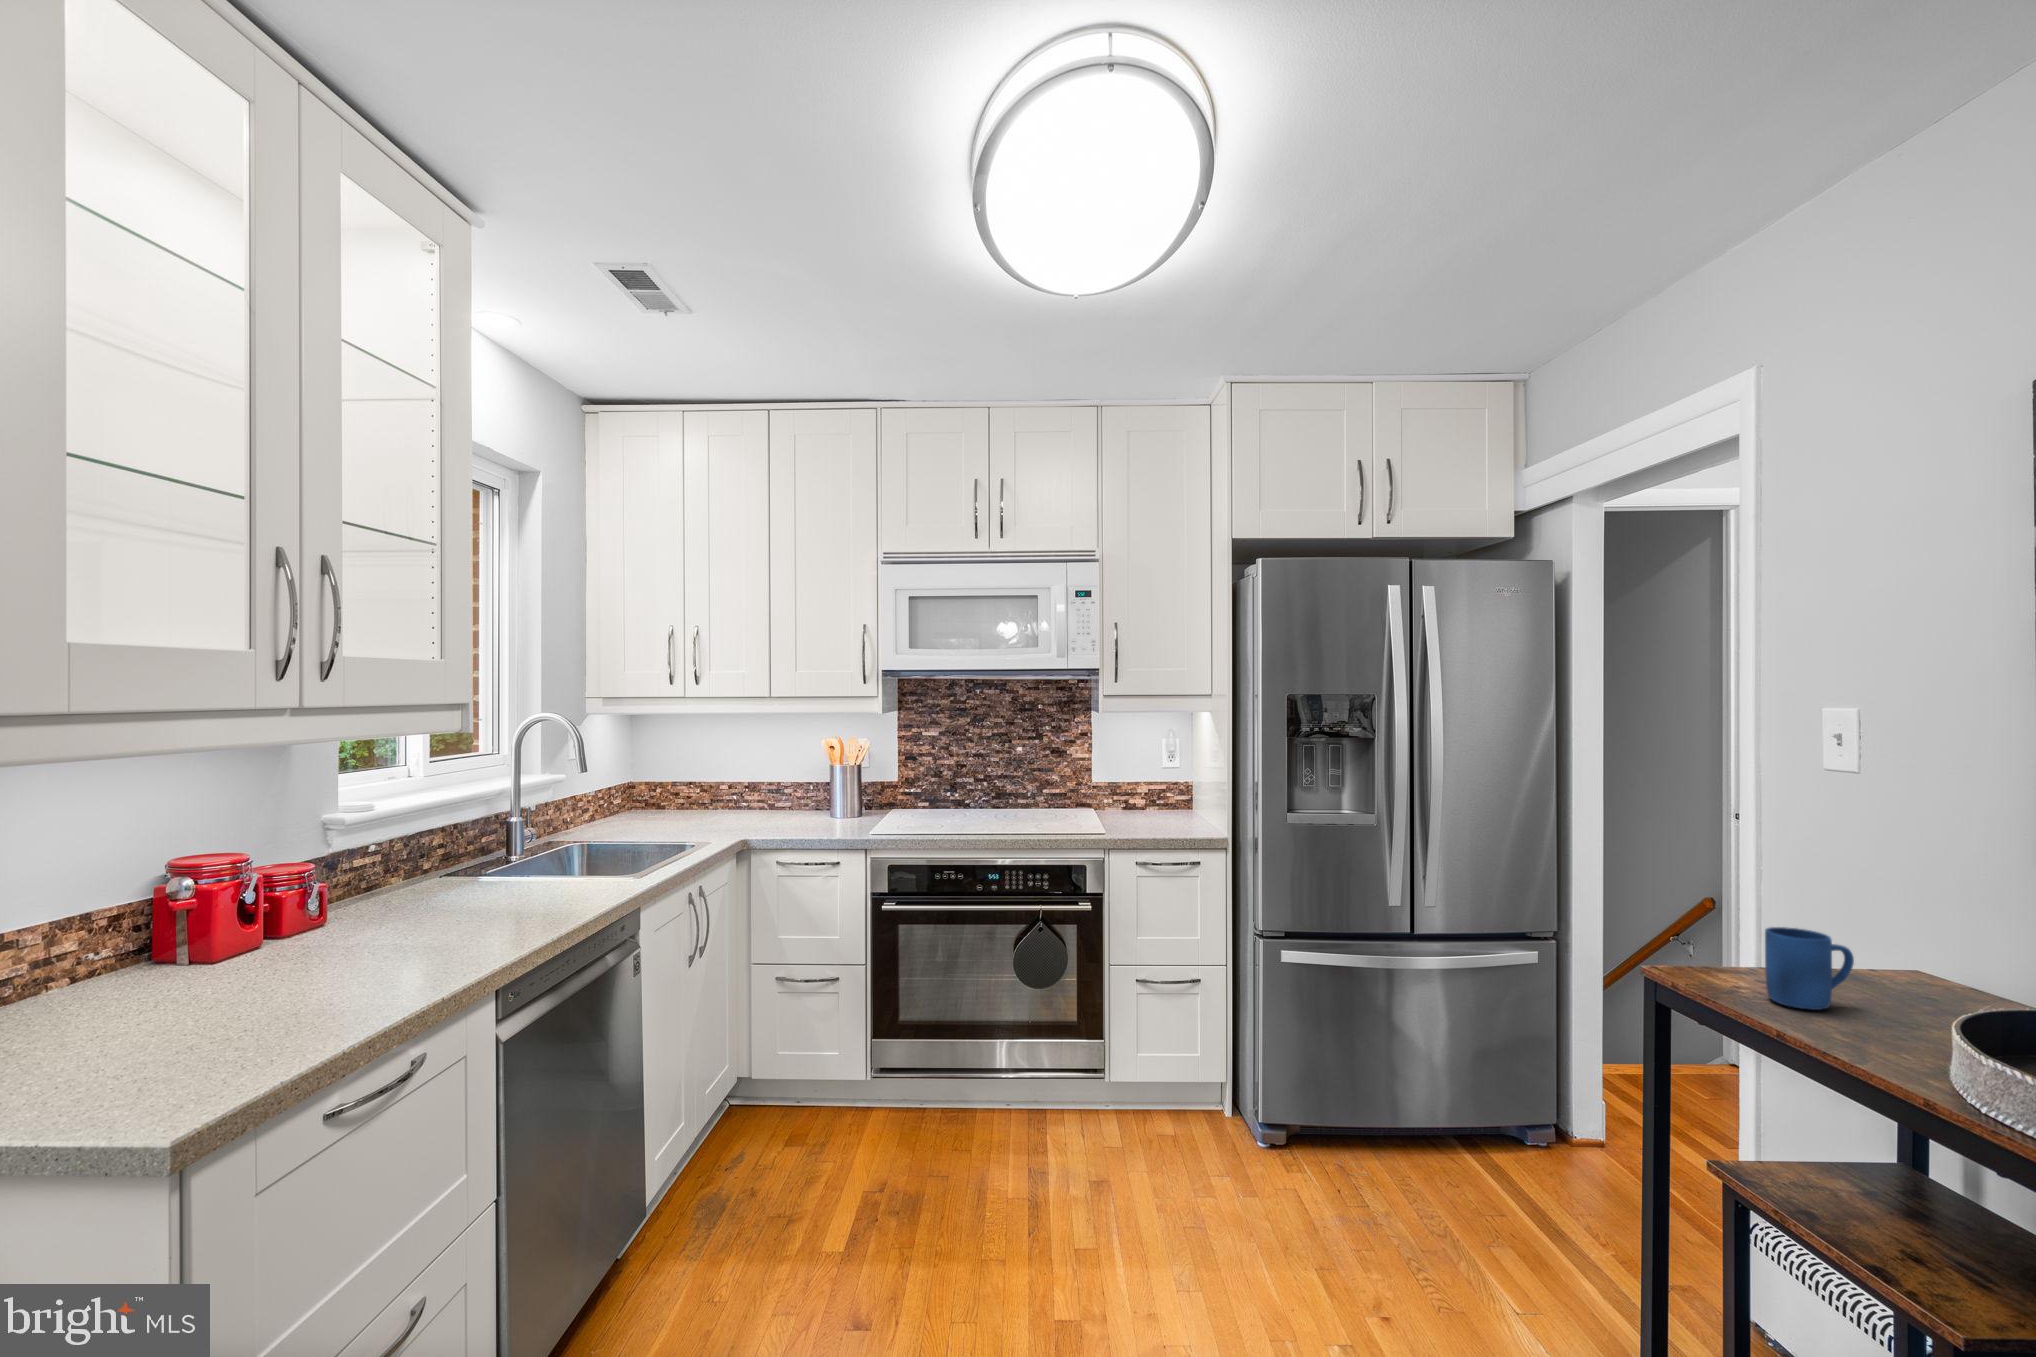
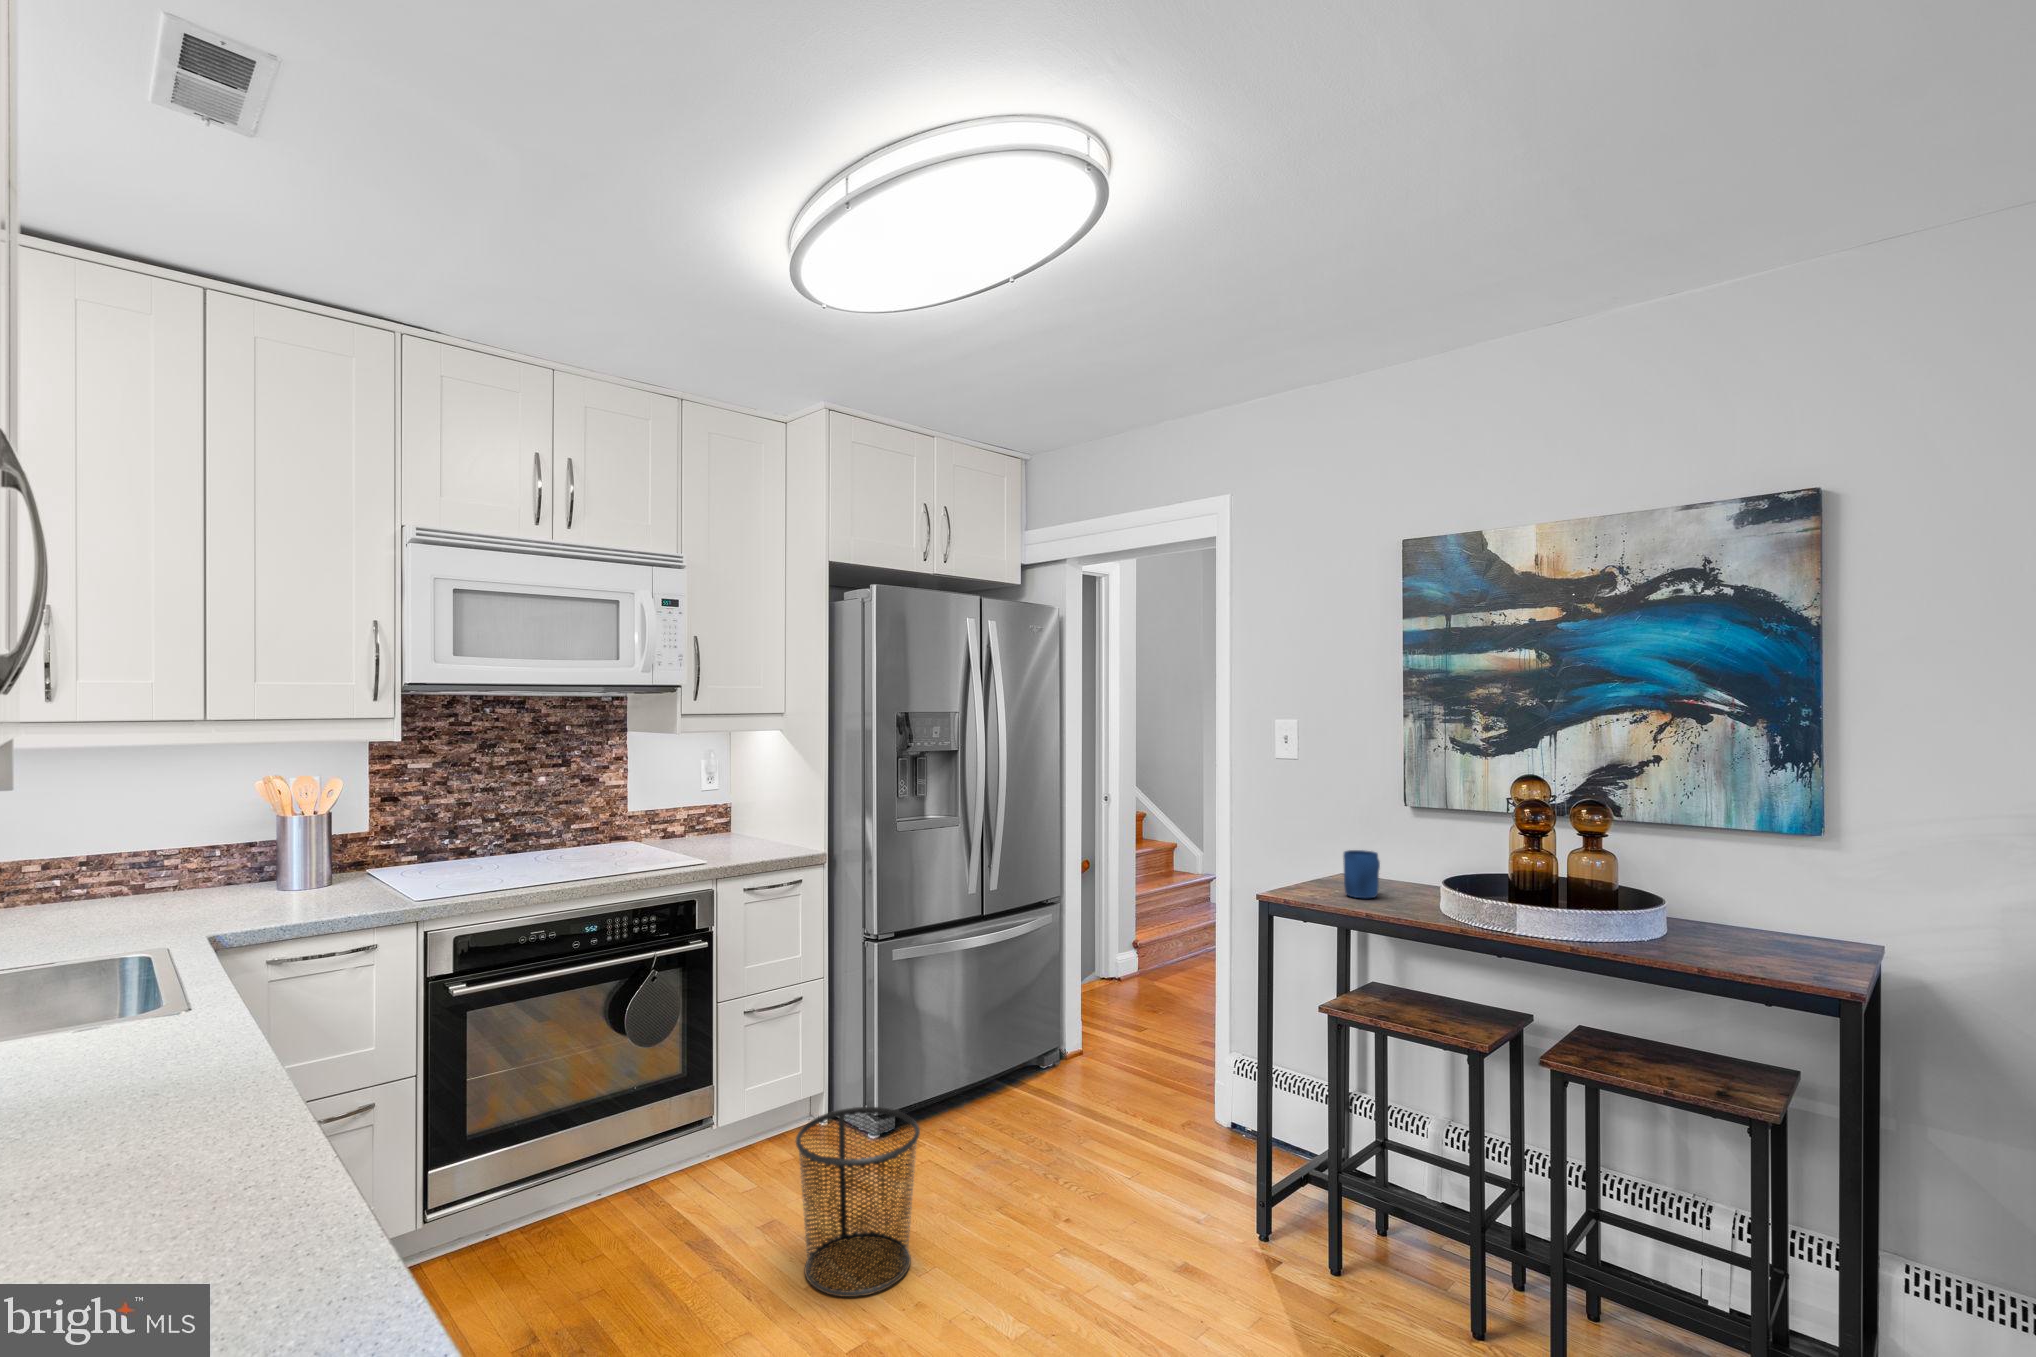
waste bin: none [1072,1088,1194,1271] -> present [796,1107,920,1297]

